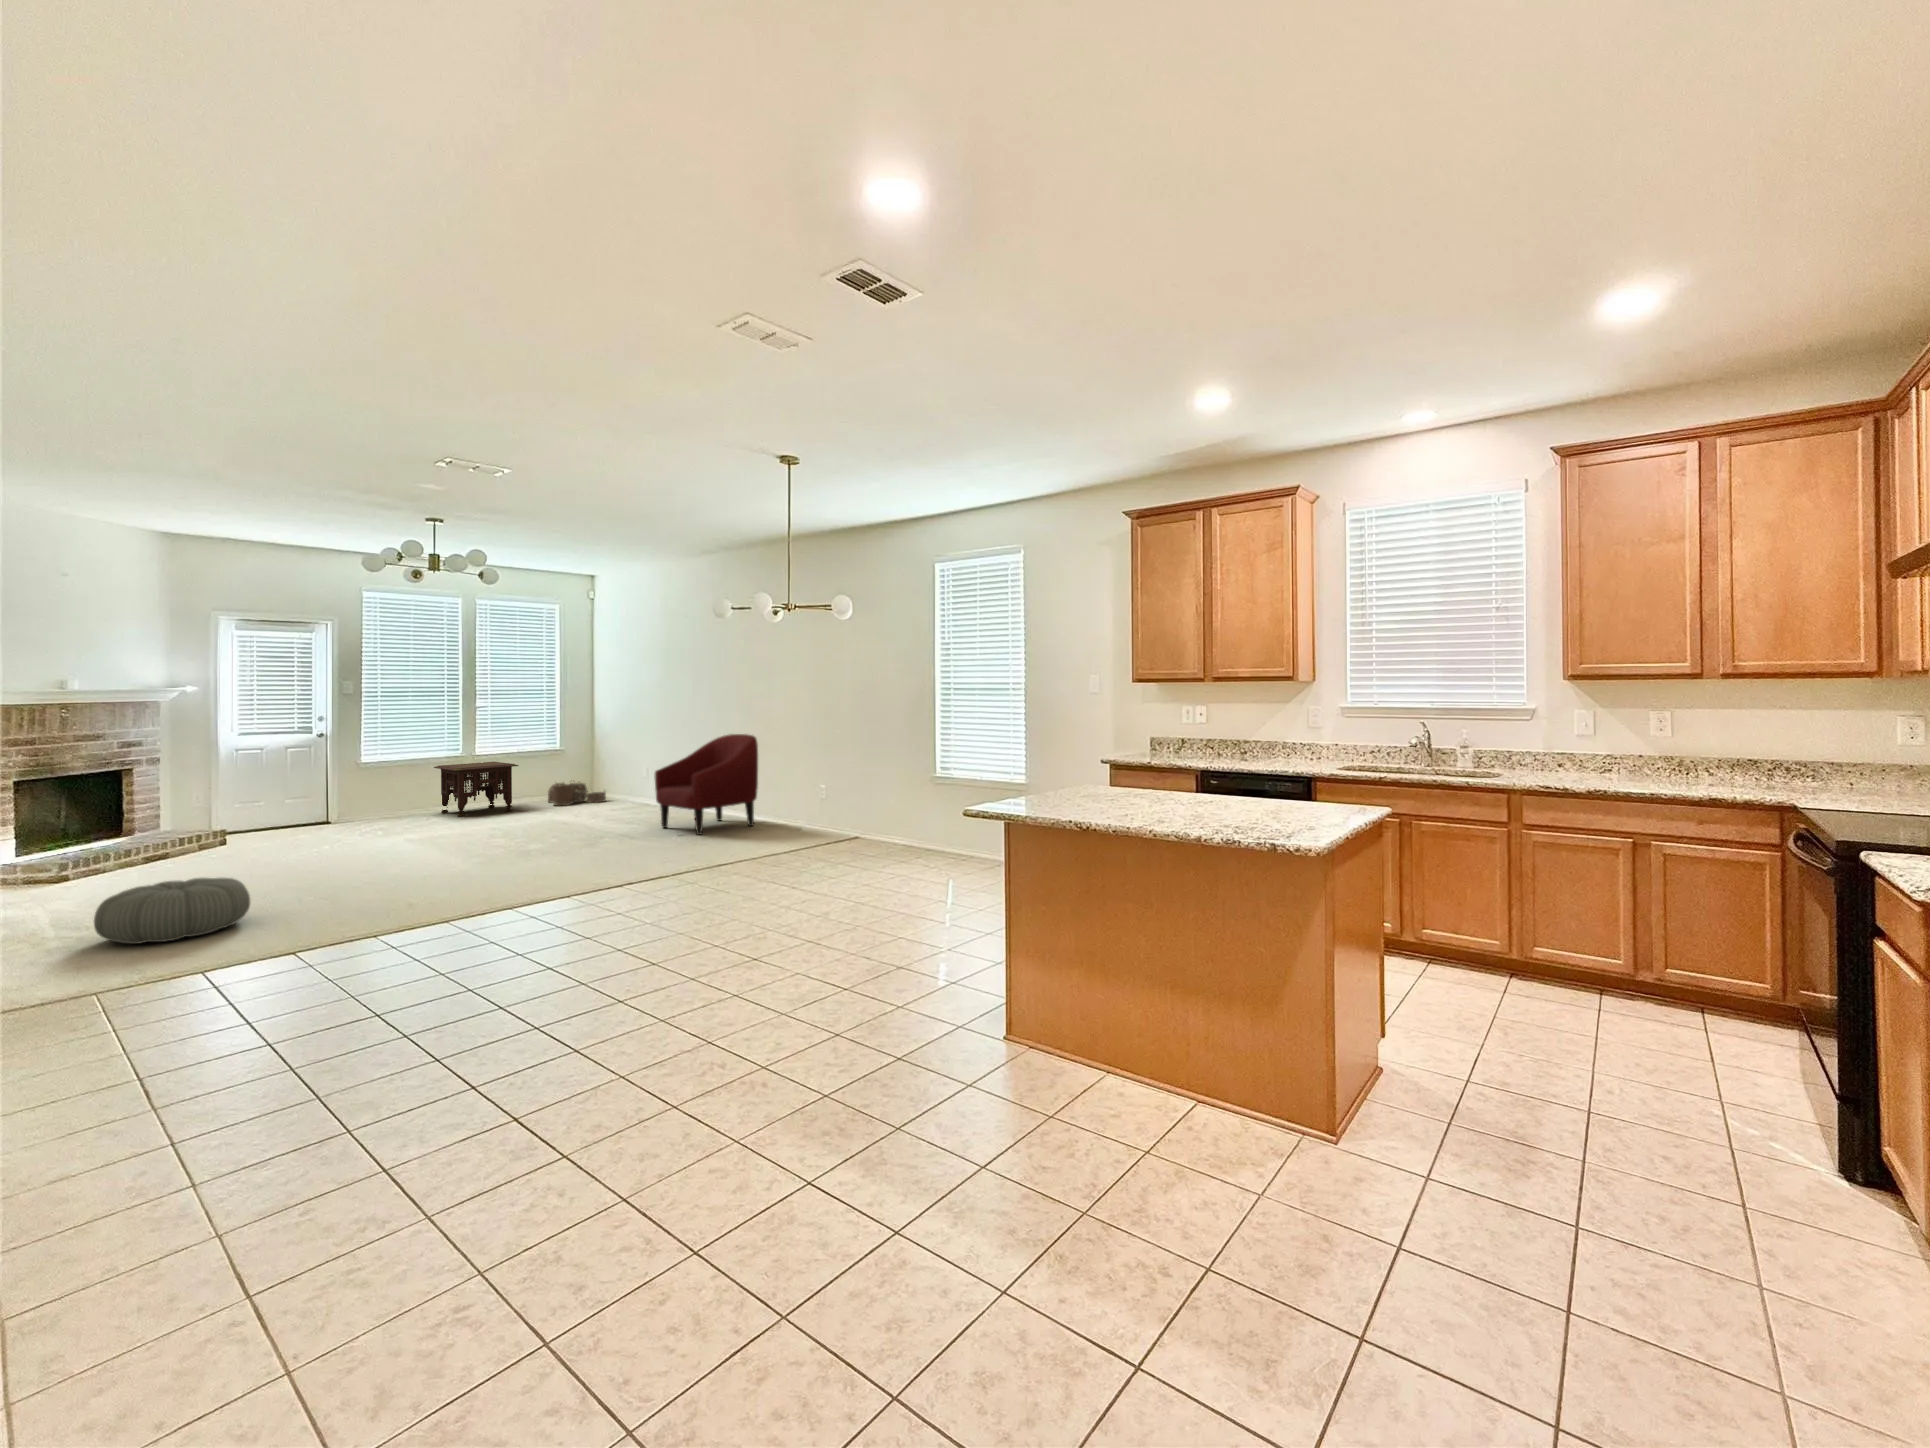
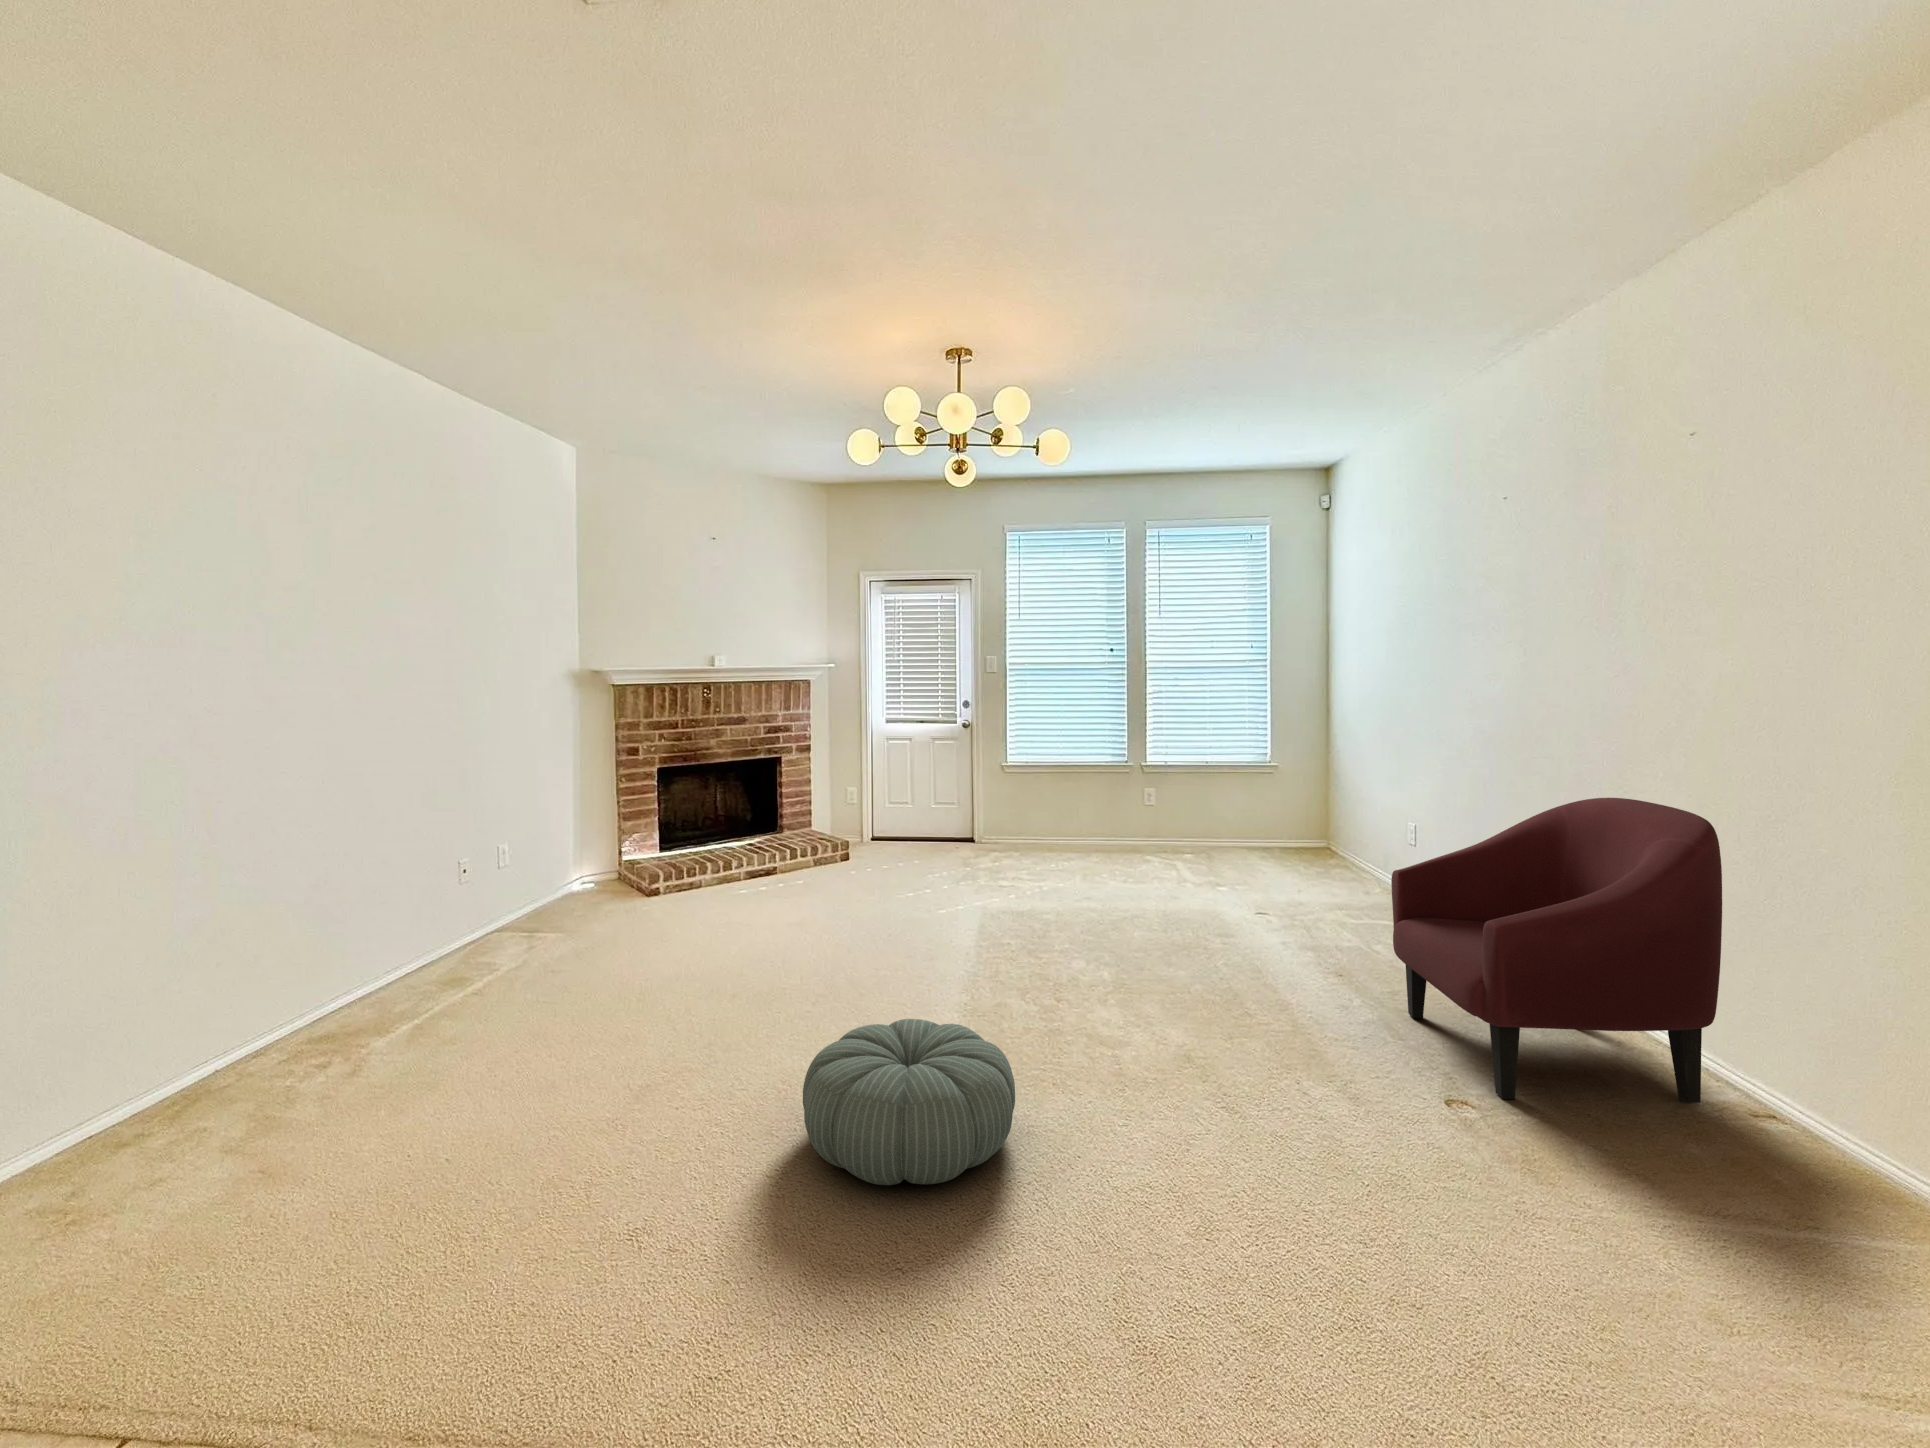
side table: present [434,762,519,817] -> none [1091,777,1193,863]
woven basket: present [548,782,606,806] -> none [1248,818,1339,870]
pouf: present [94,878,250,944] -> present [803,1019,1015,1185]

